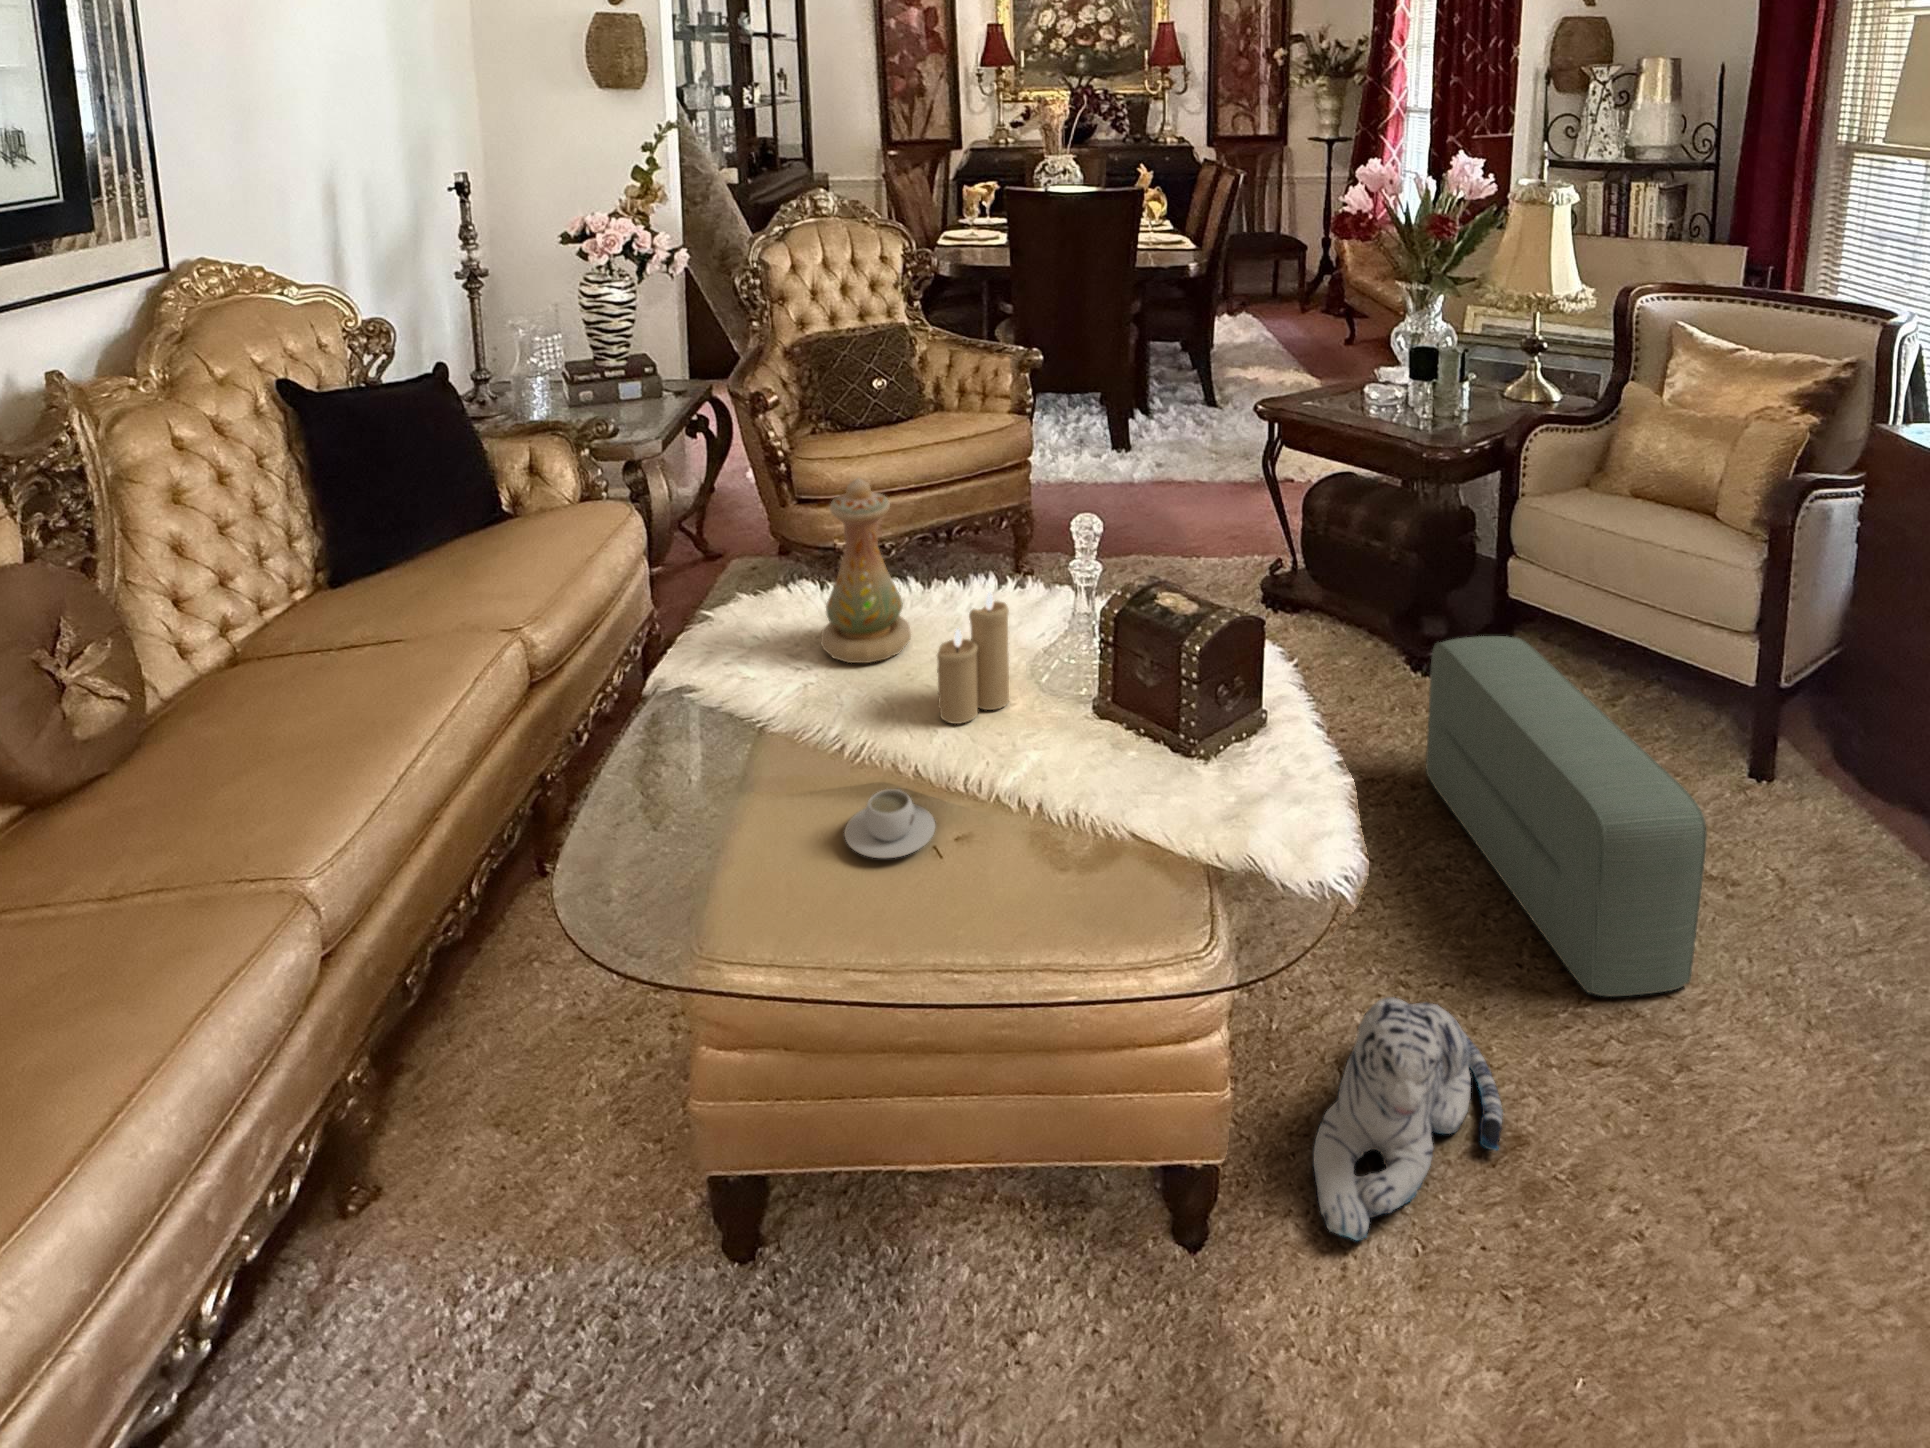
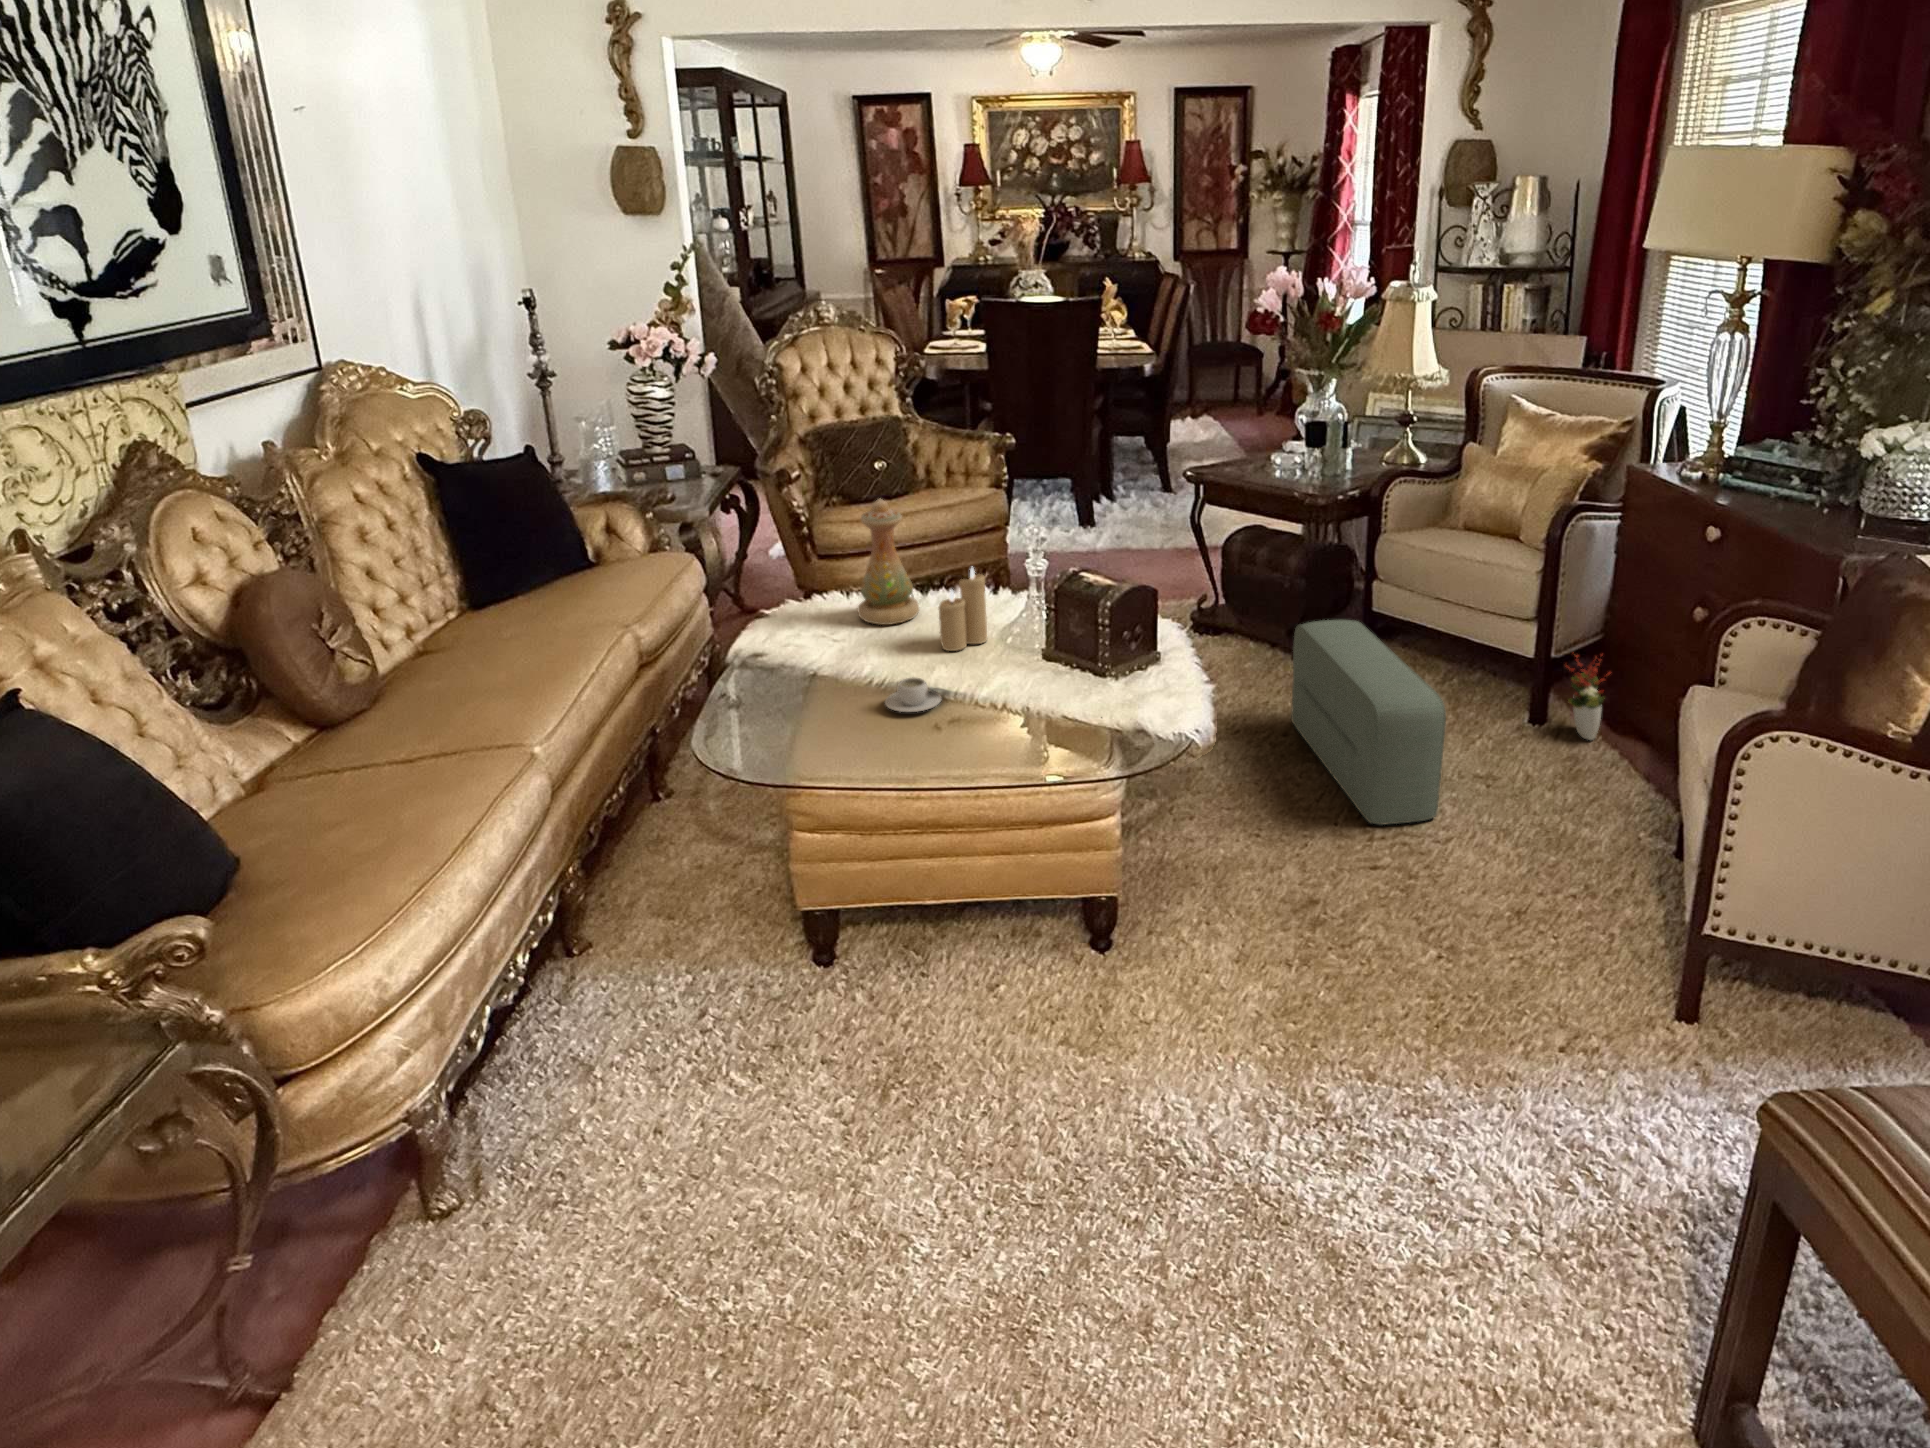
decorative plant: none [1824,699,1898,828] -> present [1566,655,1610,740]
plush toy: present [1314,997,1503,1241] -> none [1179,801,1301,926]

